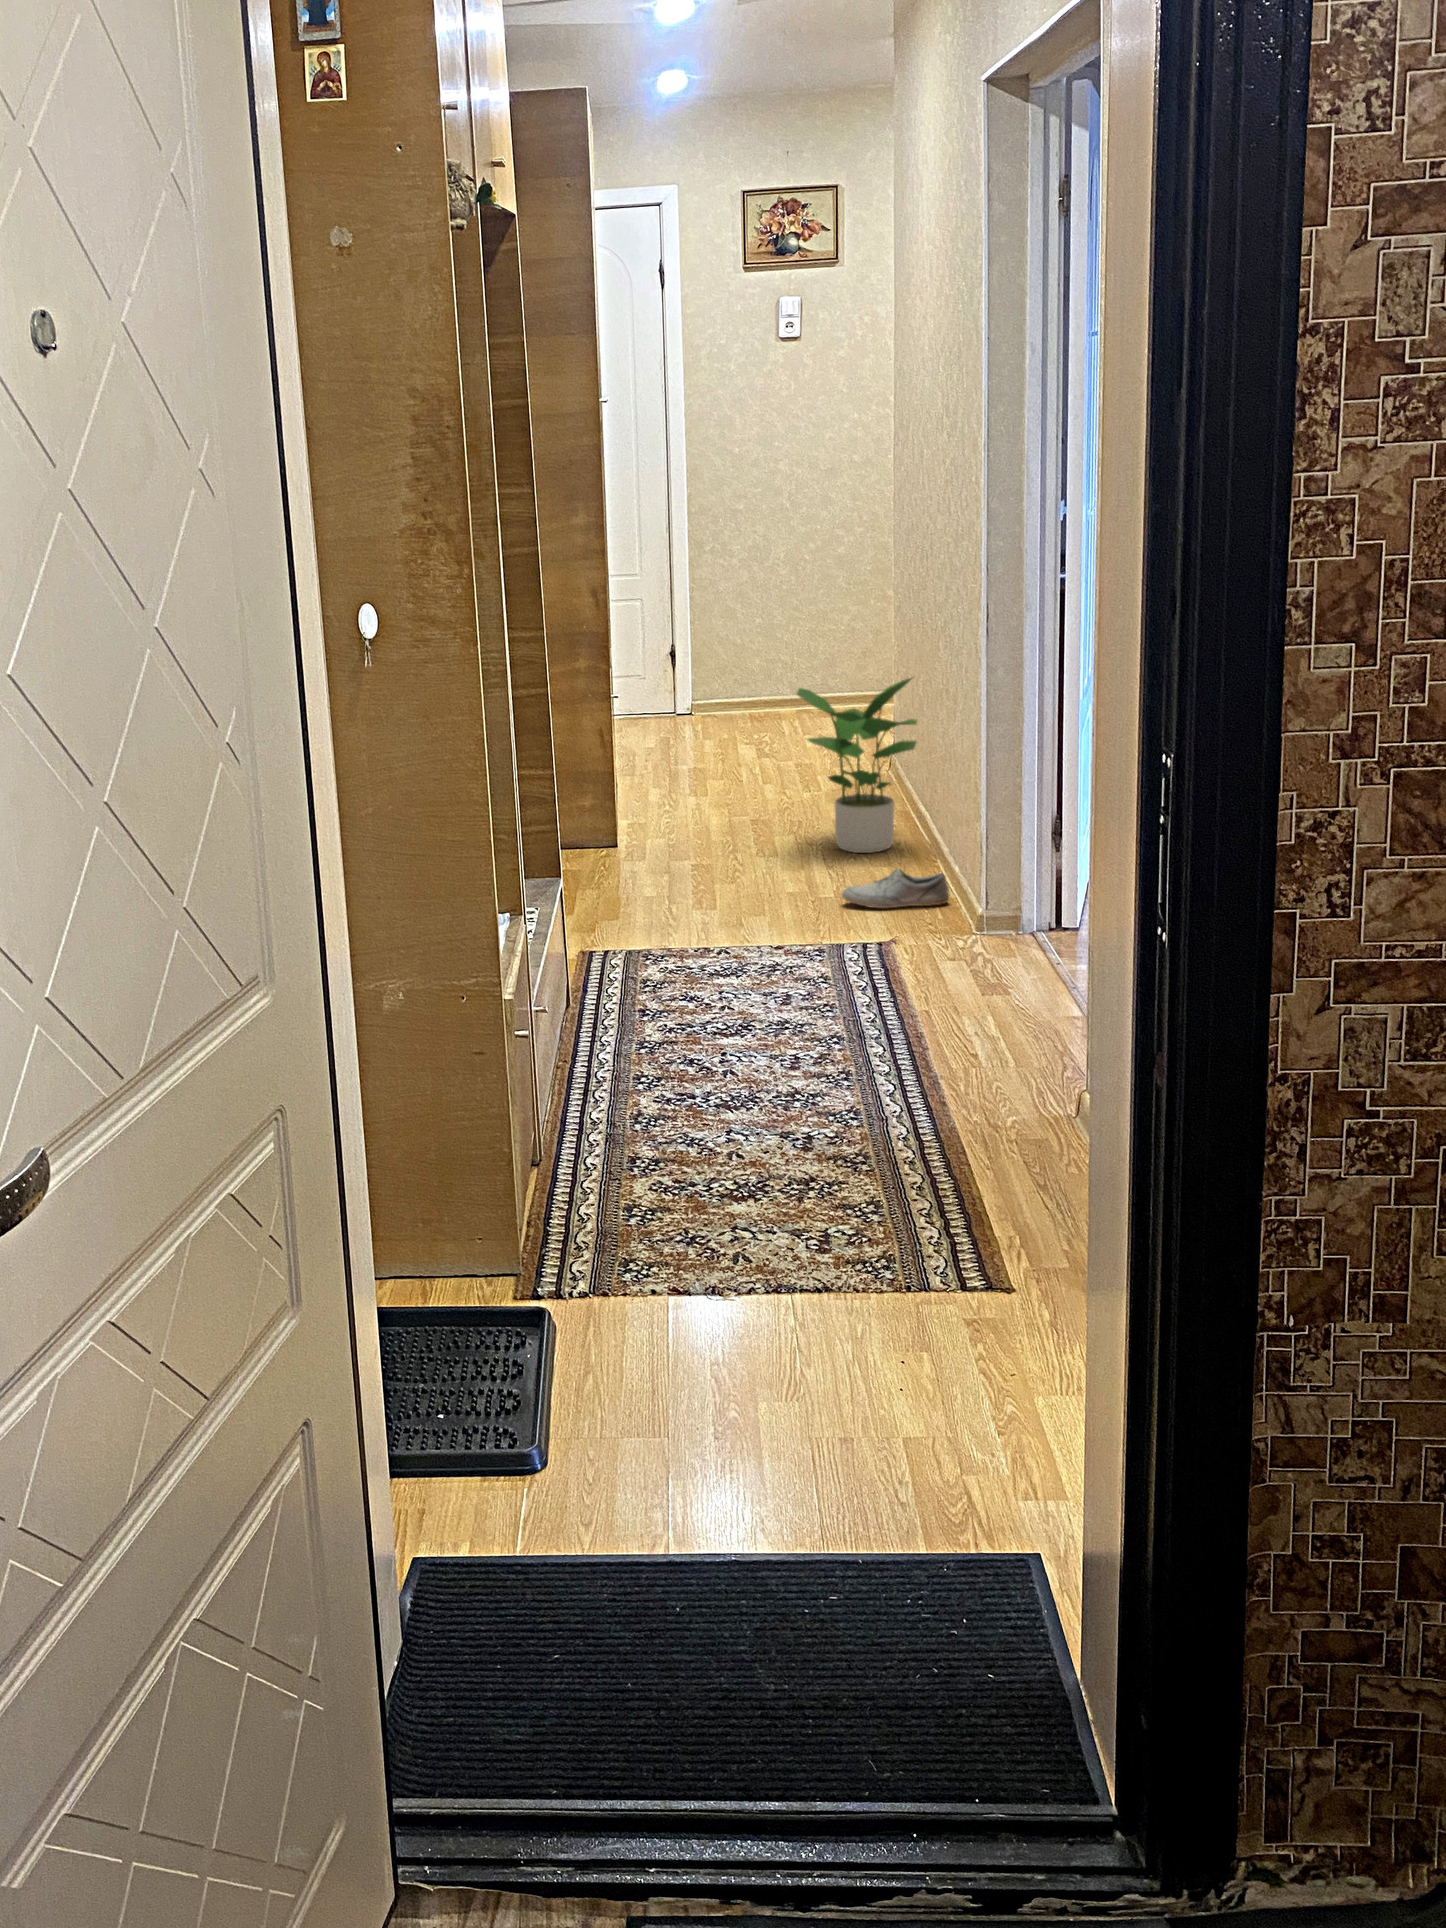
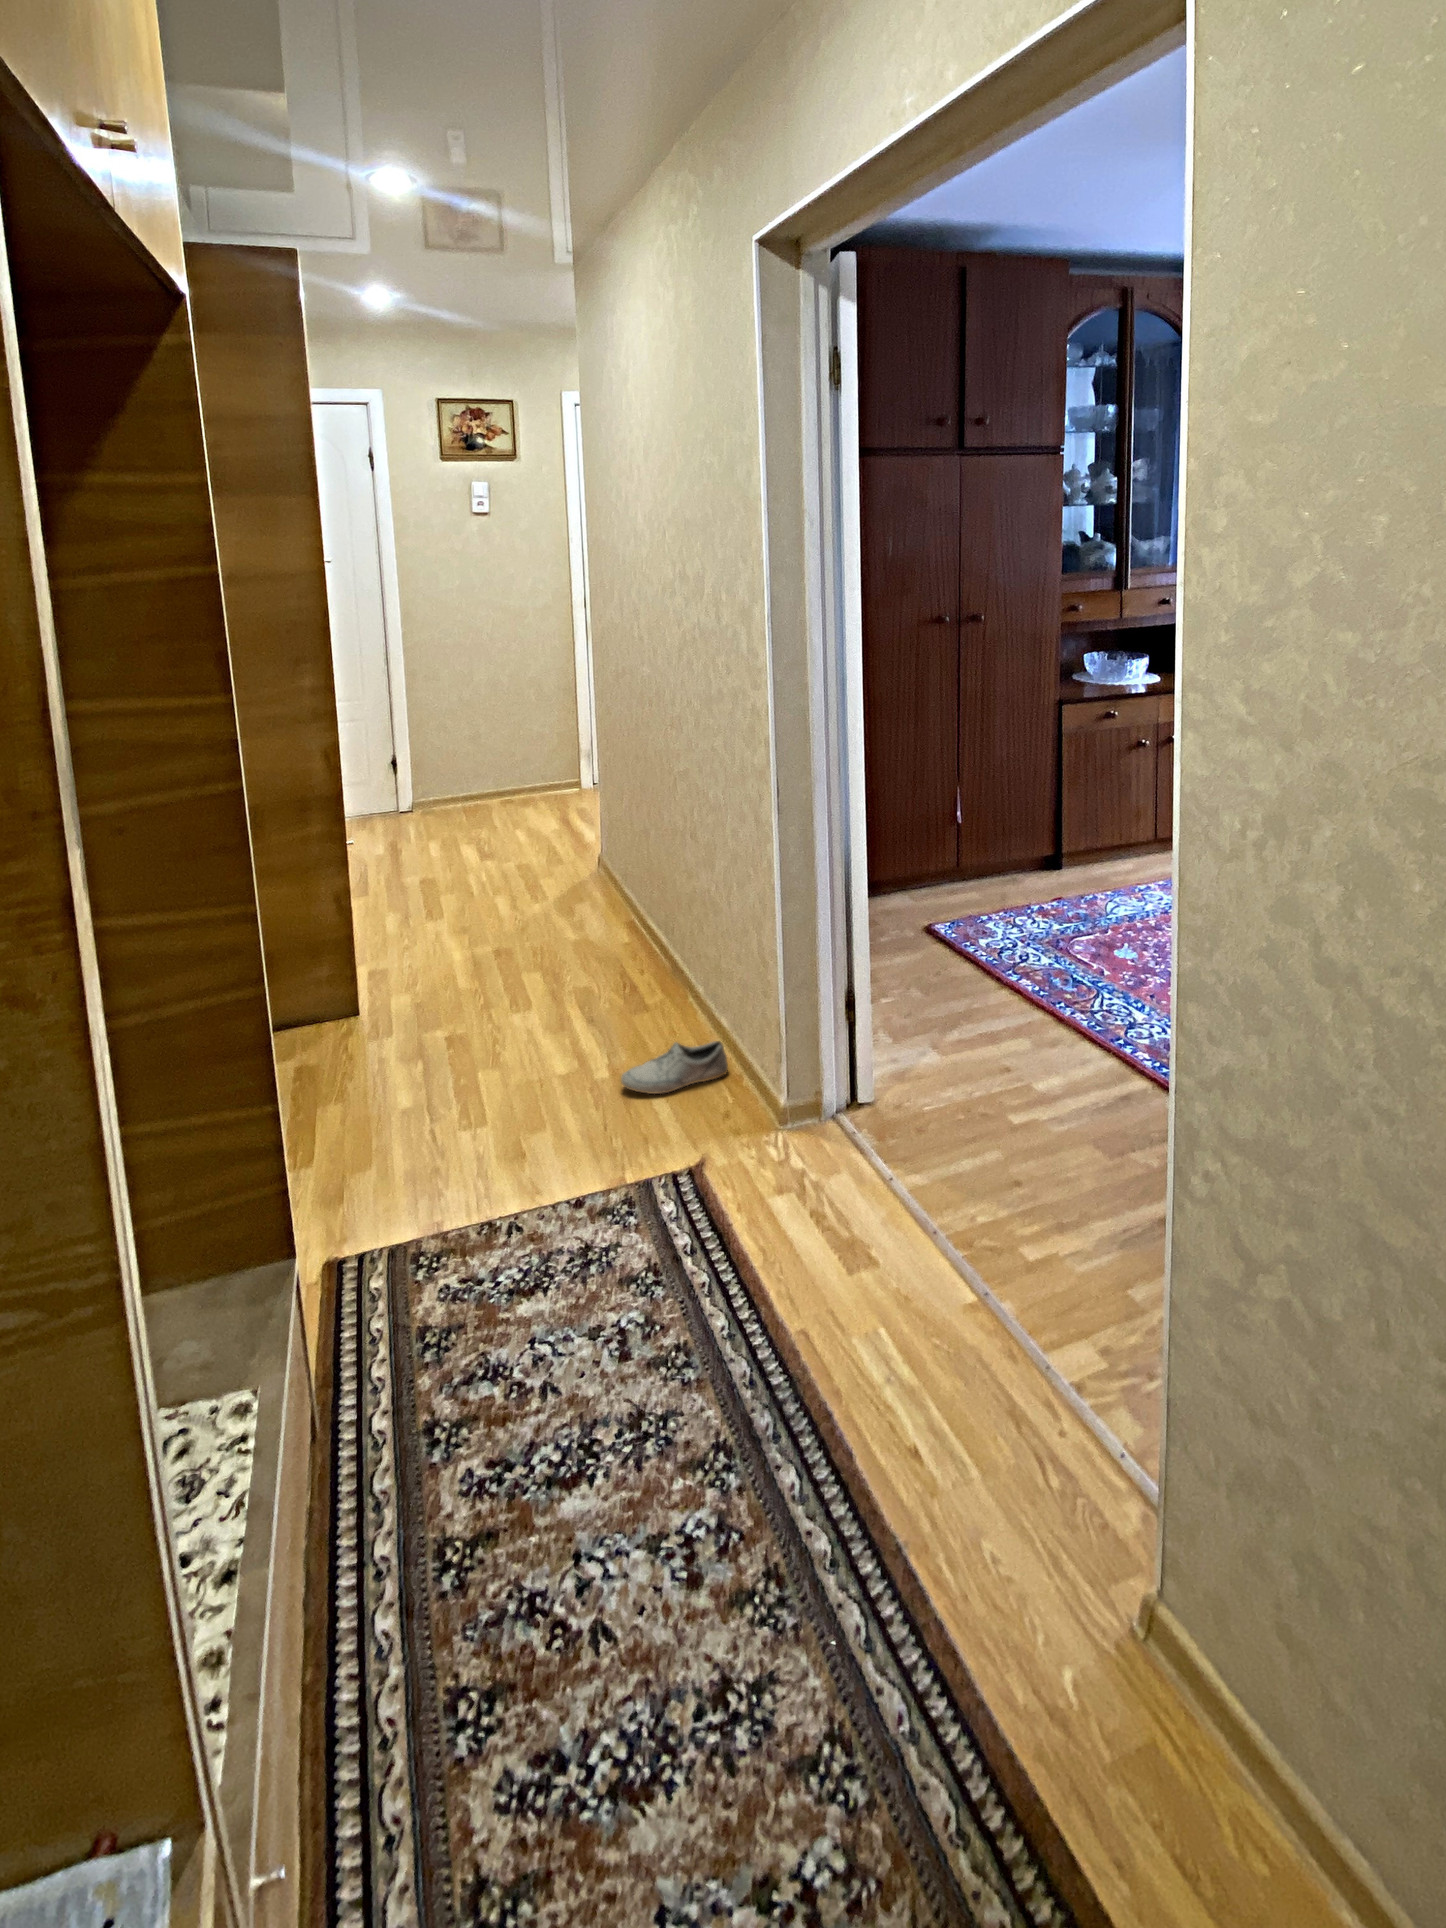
potted plant: present [797,678,917,853] -> none [543,819,662,991]

